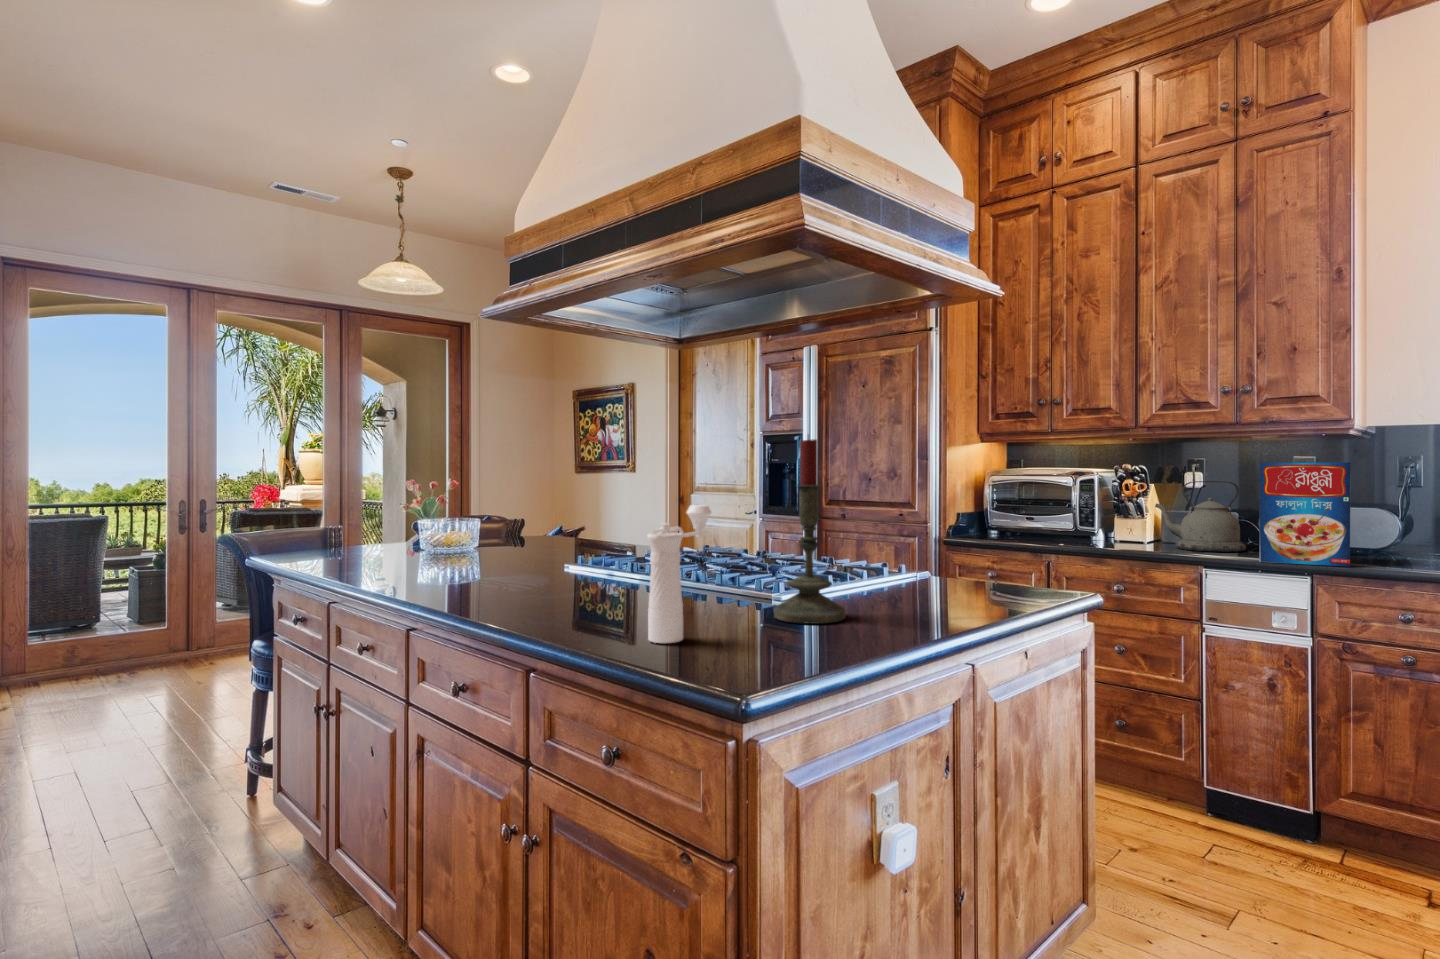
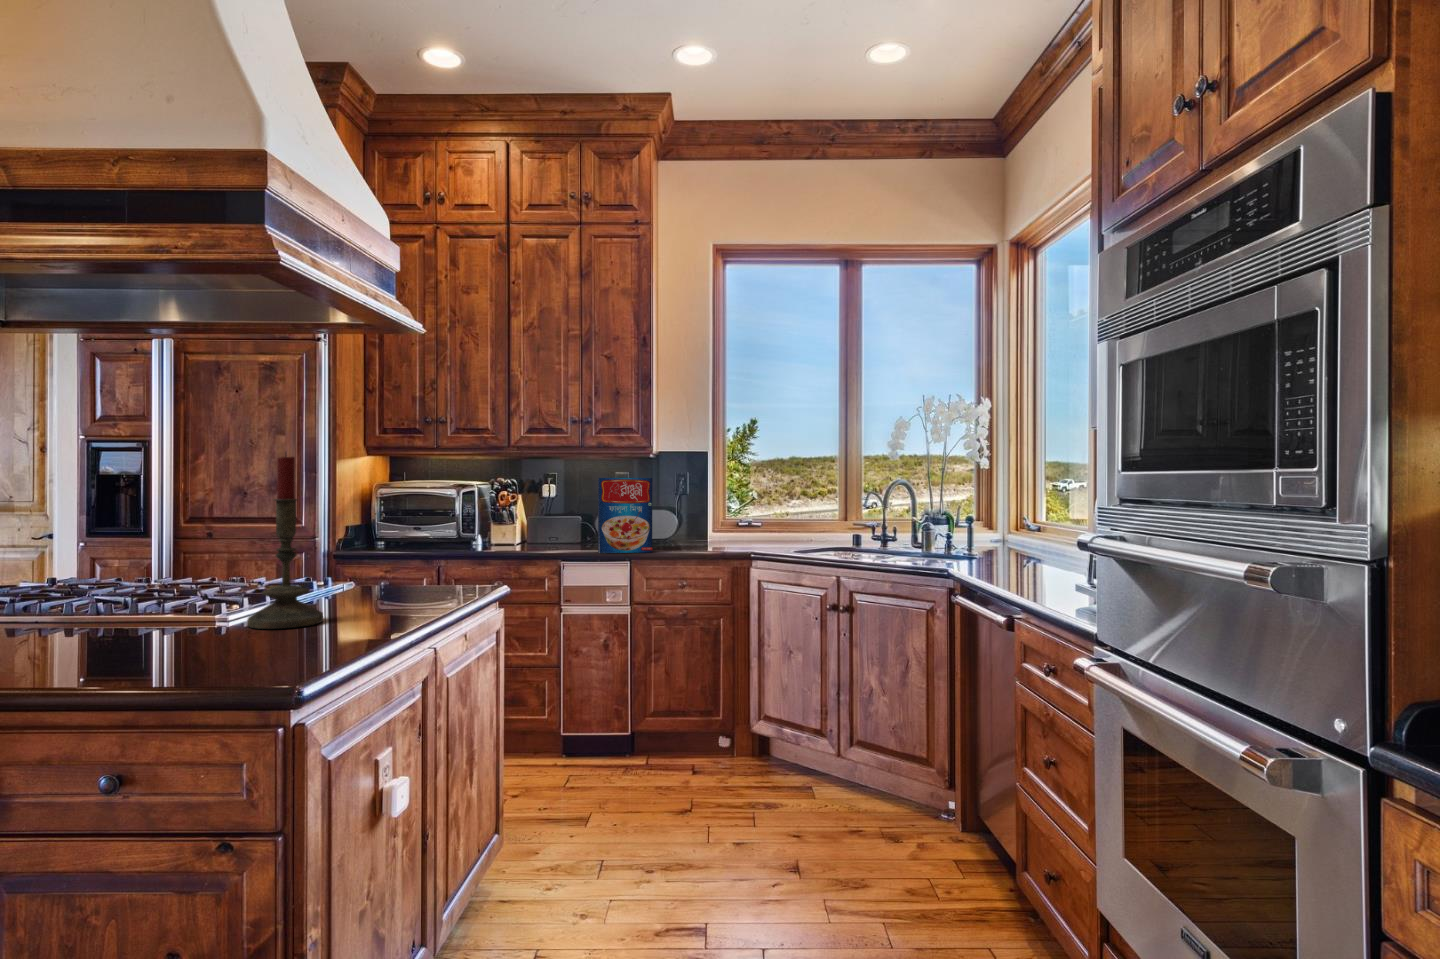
kettle: present [1155,481,1246,552] -> none [524,492,587,548]
pepper mill: present [648,505,711,643] -> none [134,521,193,661]

